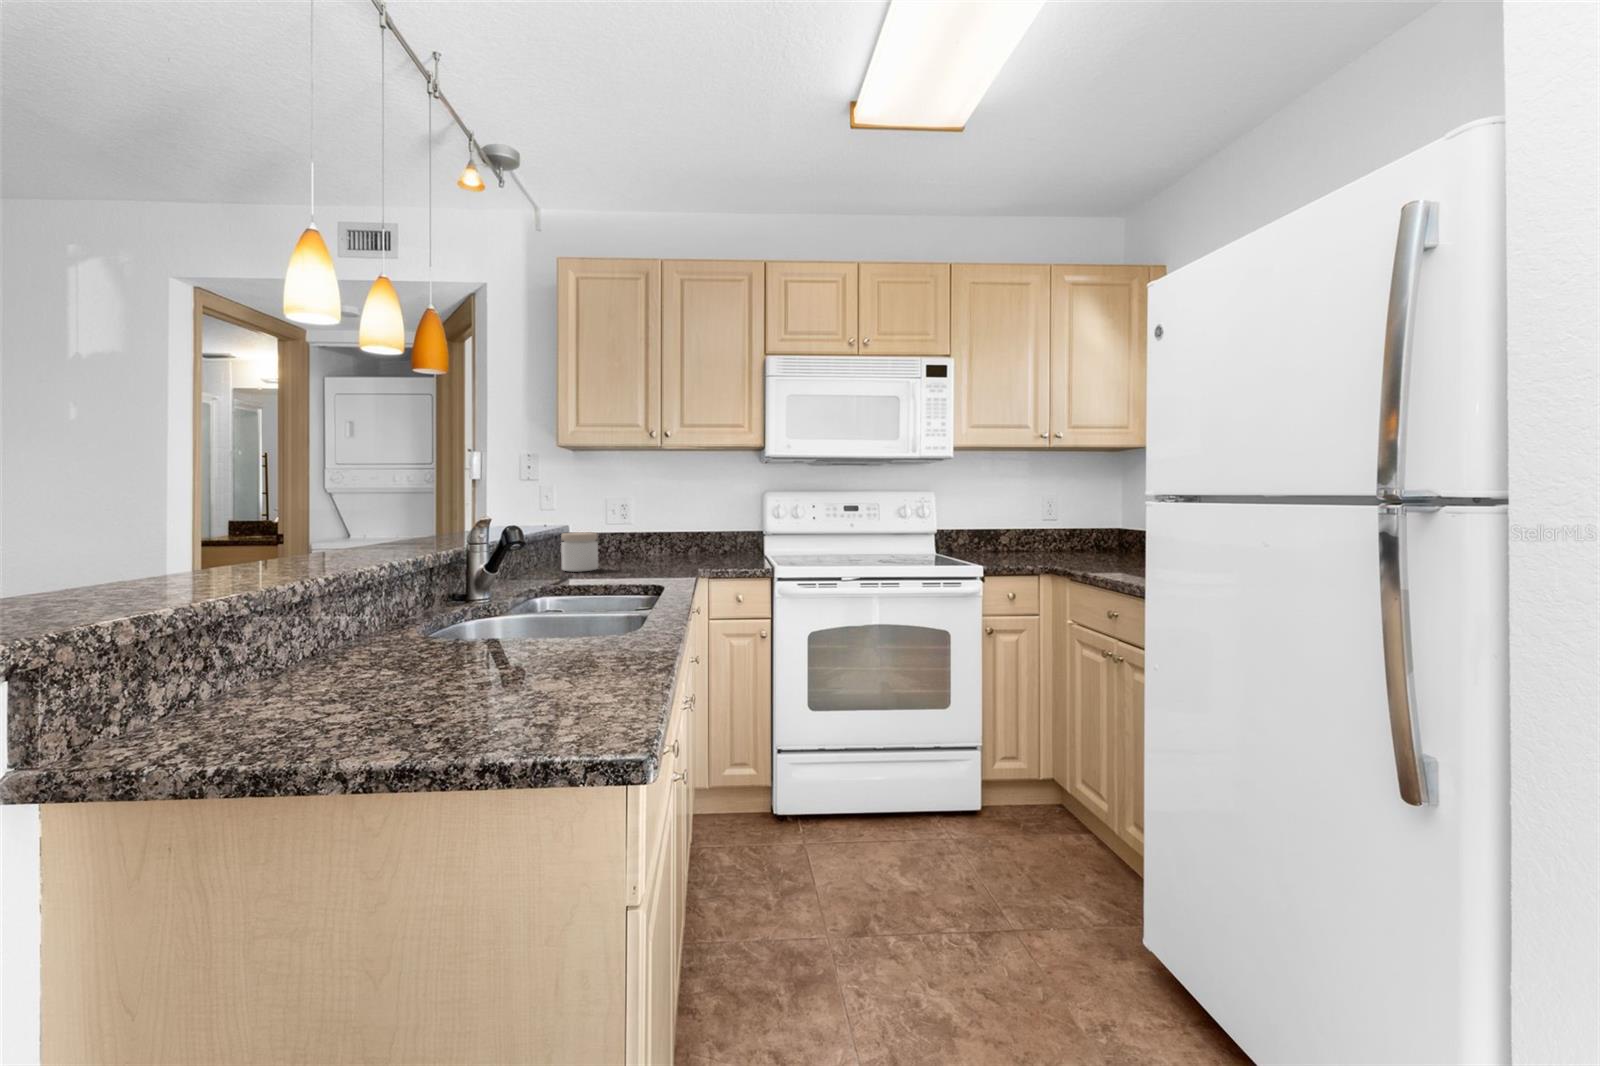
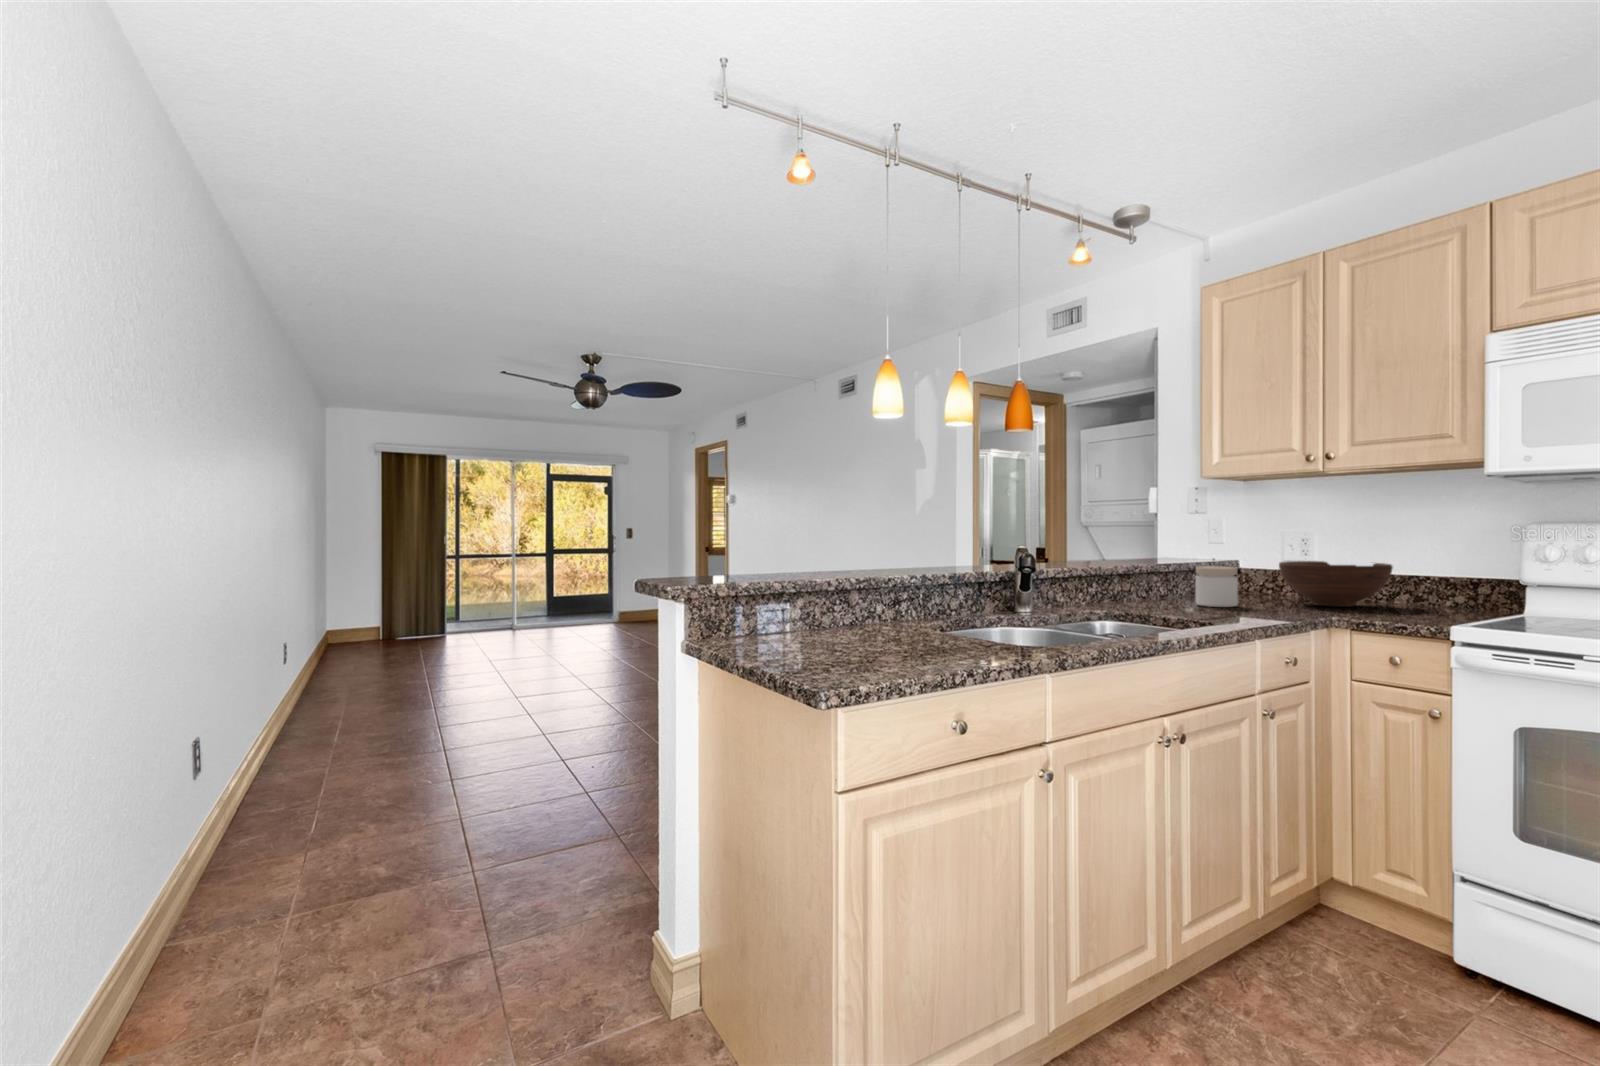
fruit bowl: none [615,523,694,561] -> present [1279,561,1393,607]

